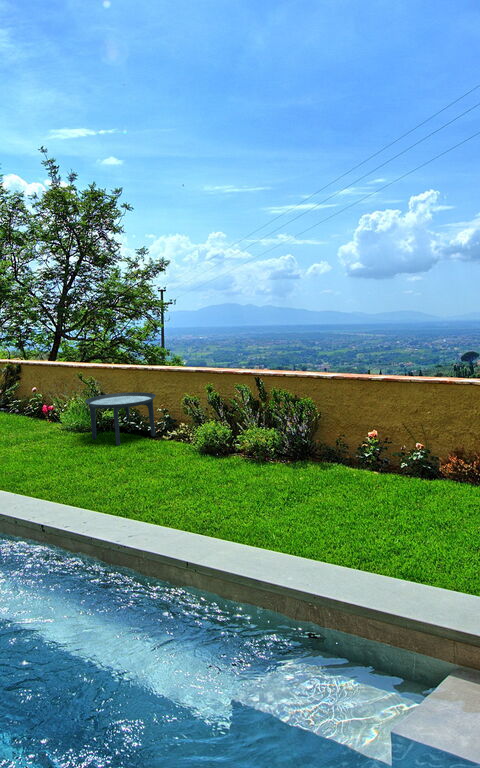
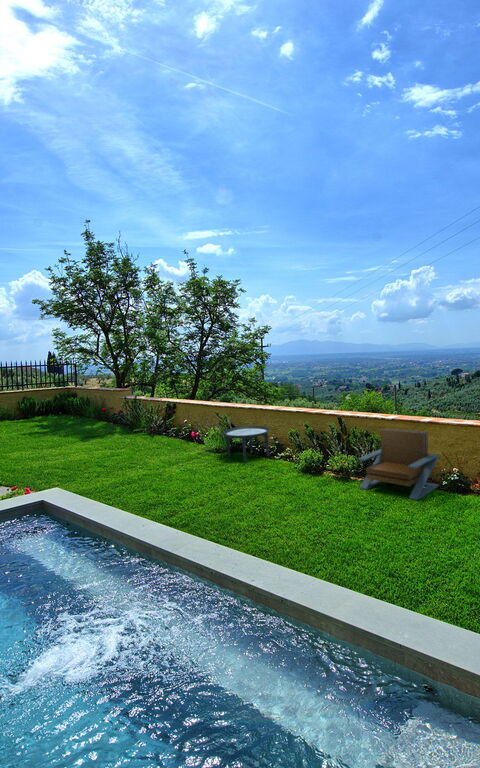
lounge chair: none [281,389,393,487] -> present [358,429,439,500]

